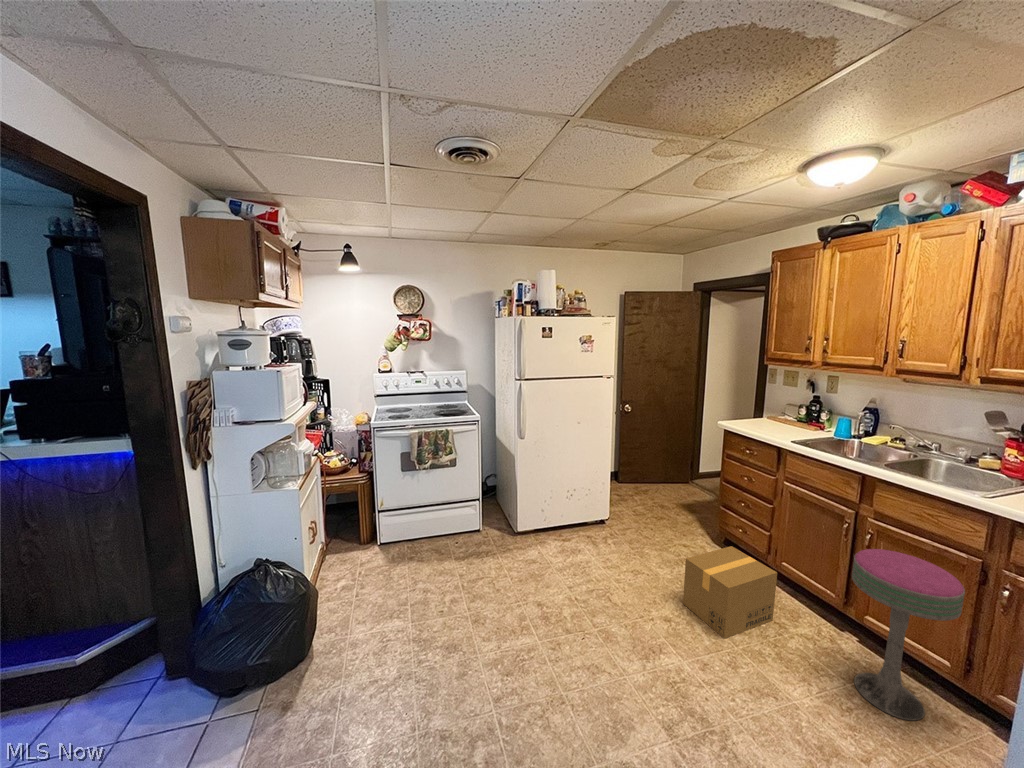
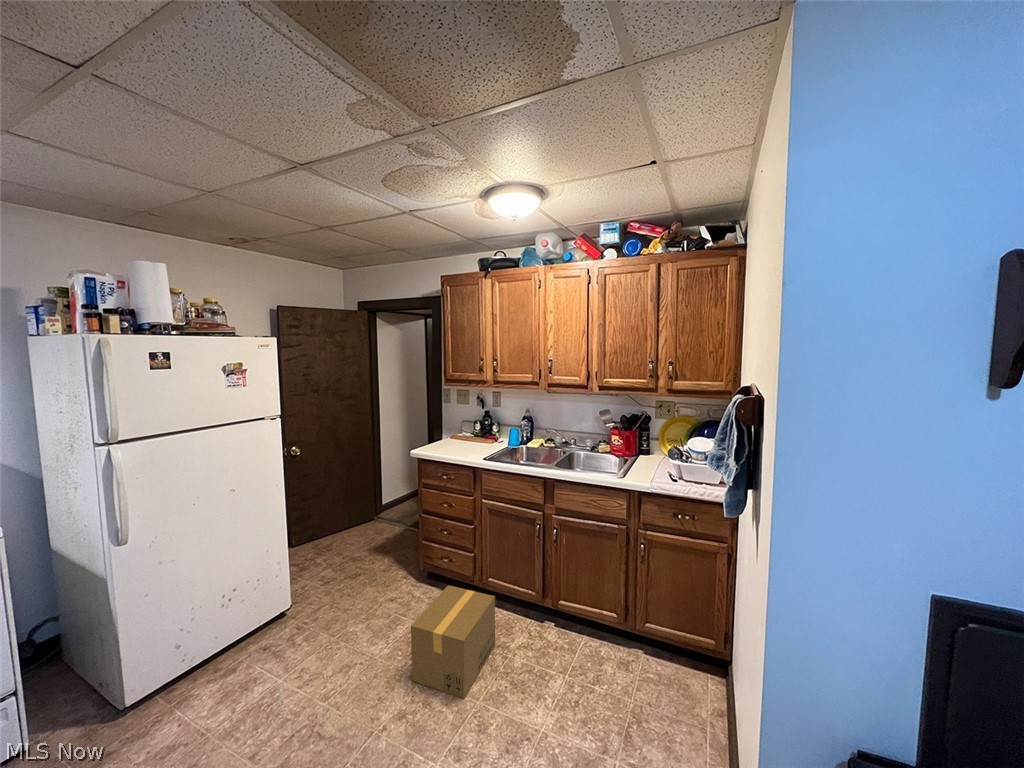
bar stool: present [852,549,965,720] -> none [557,540,625,686]

